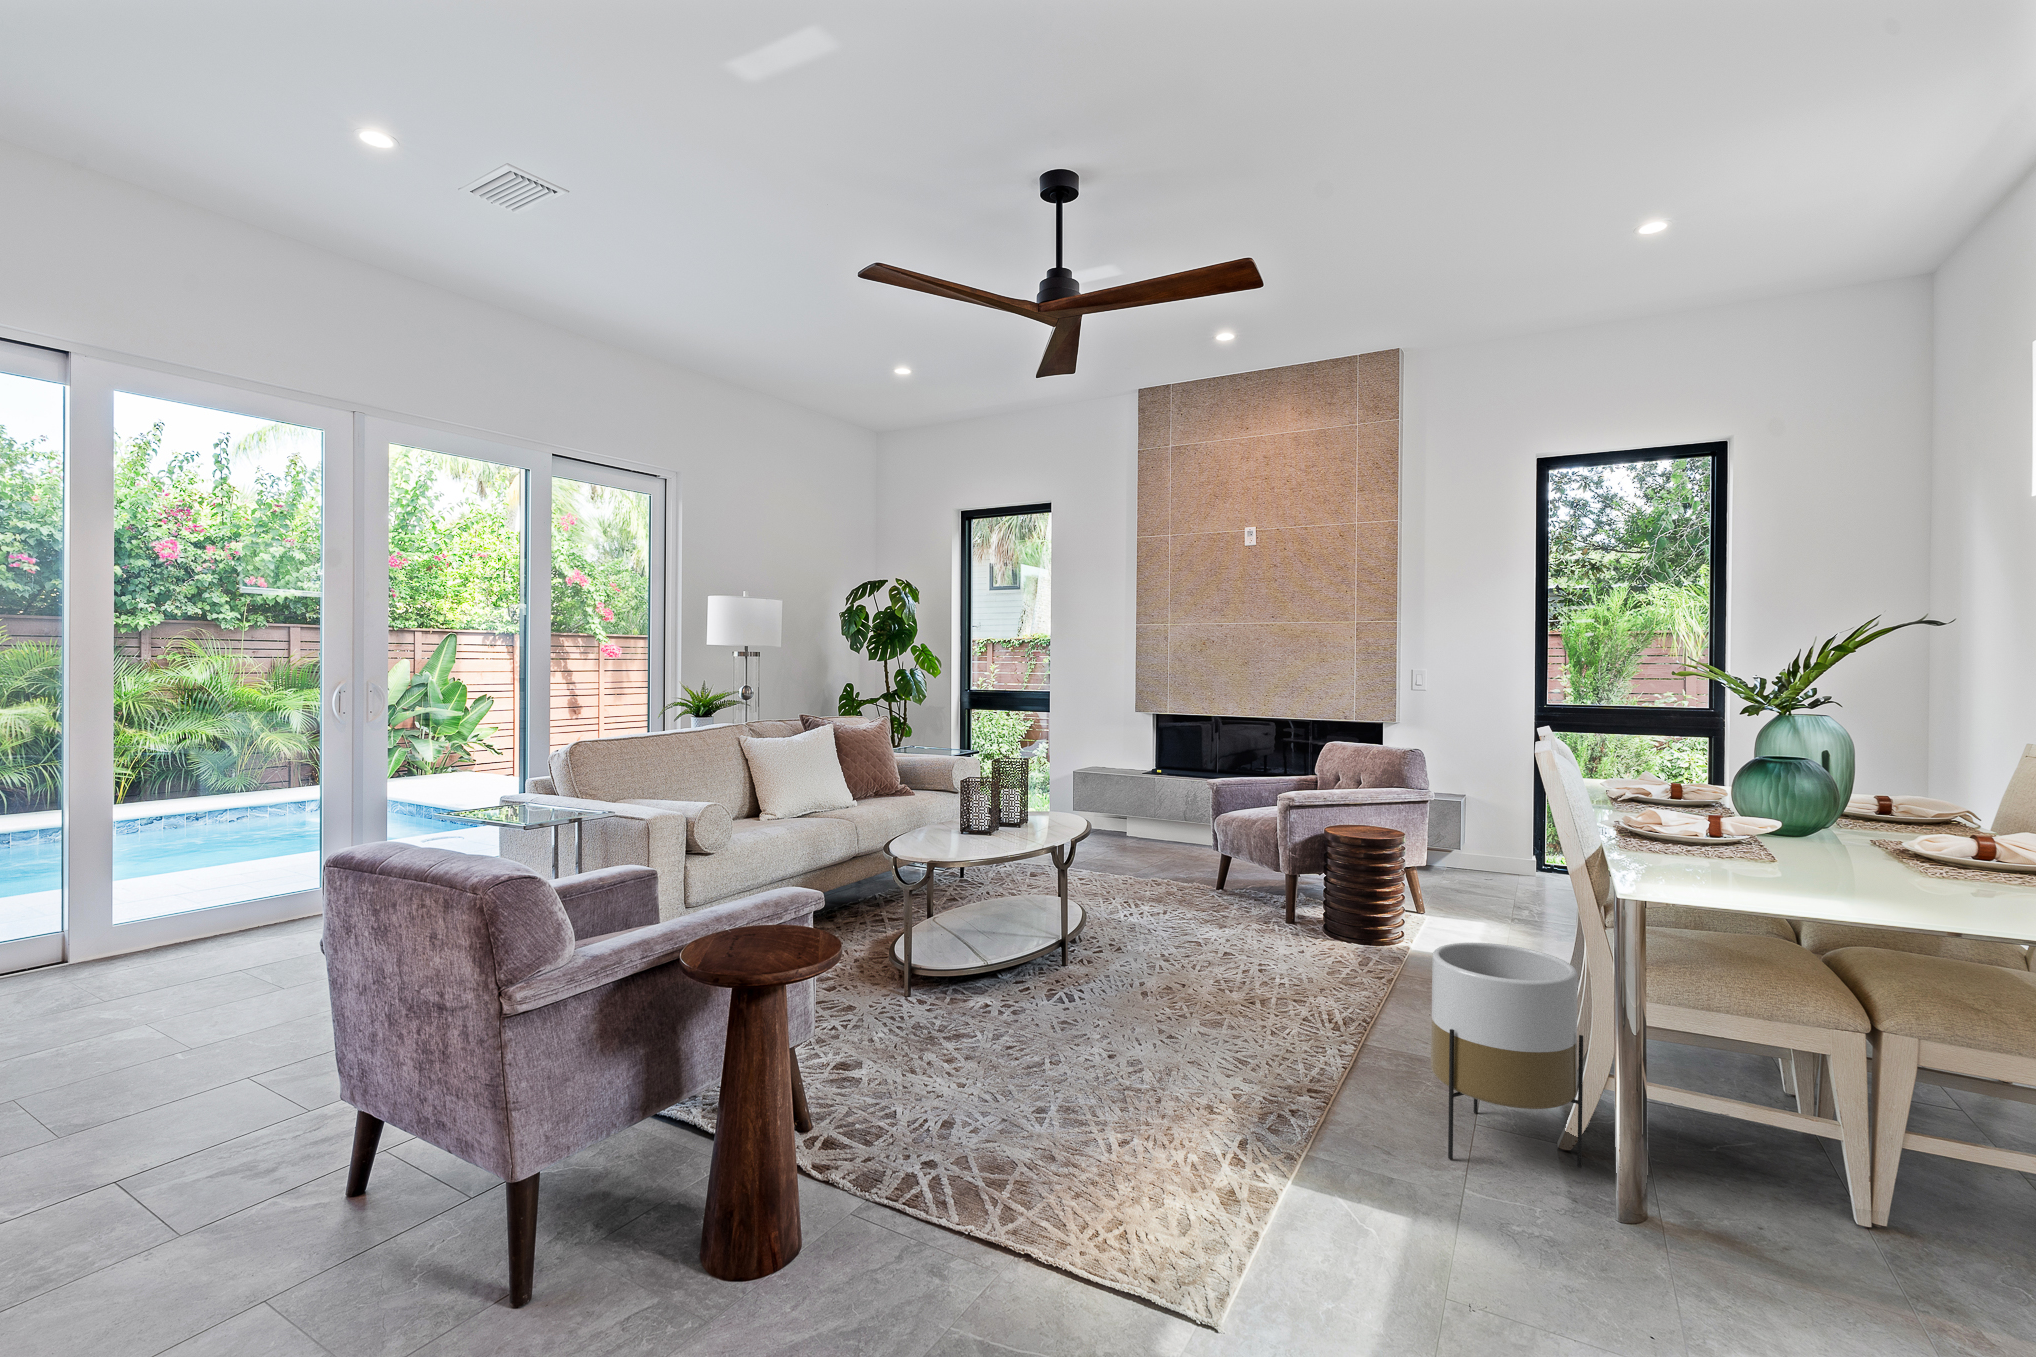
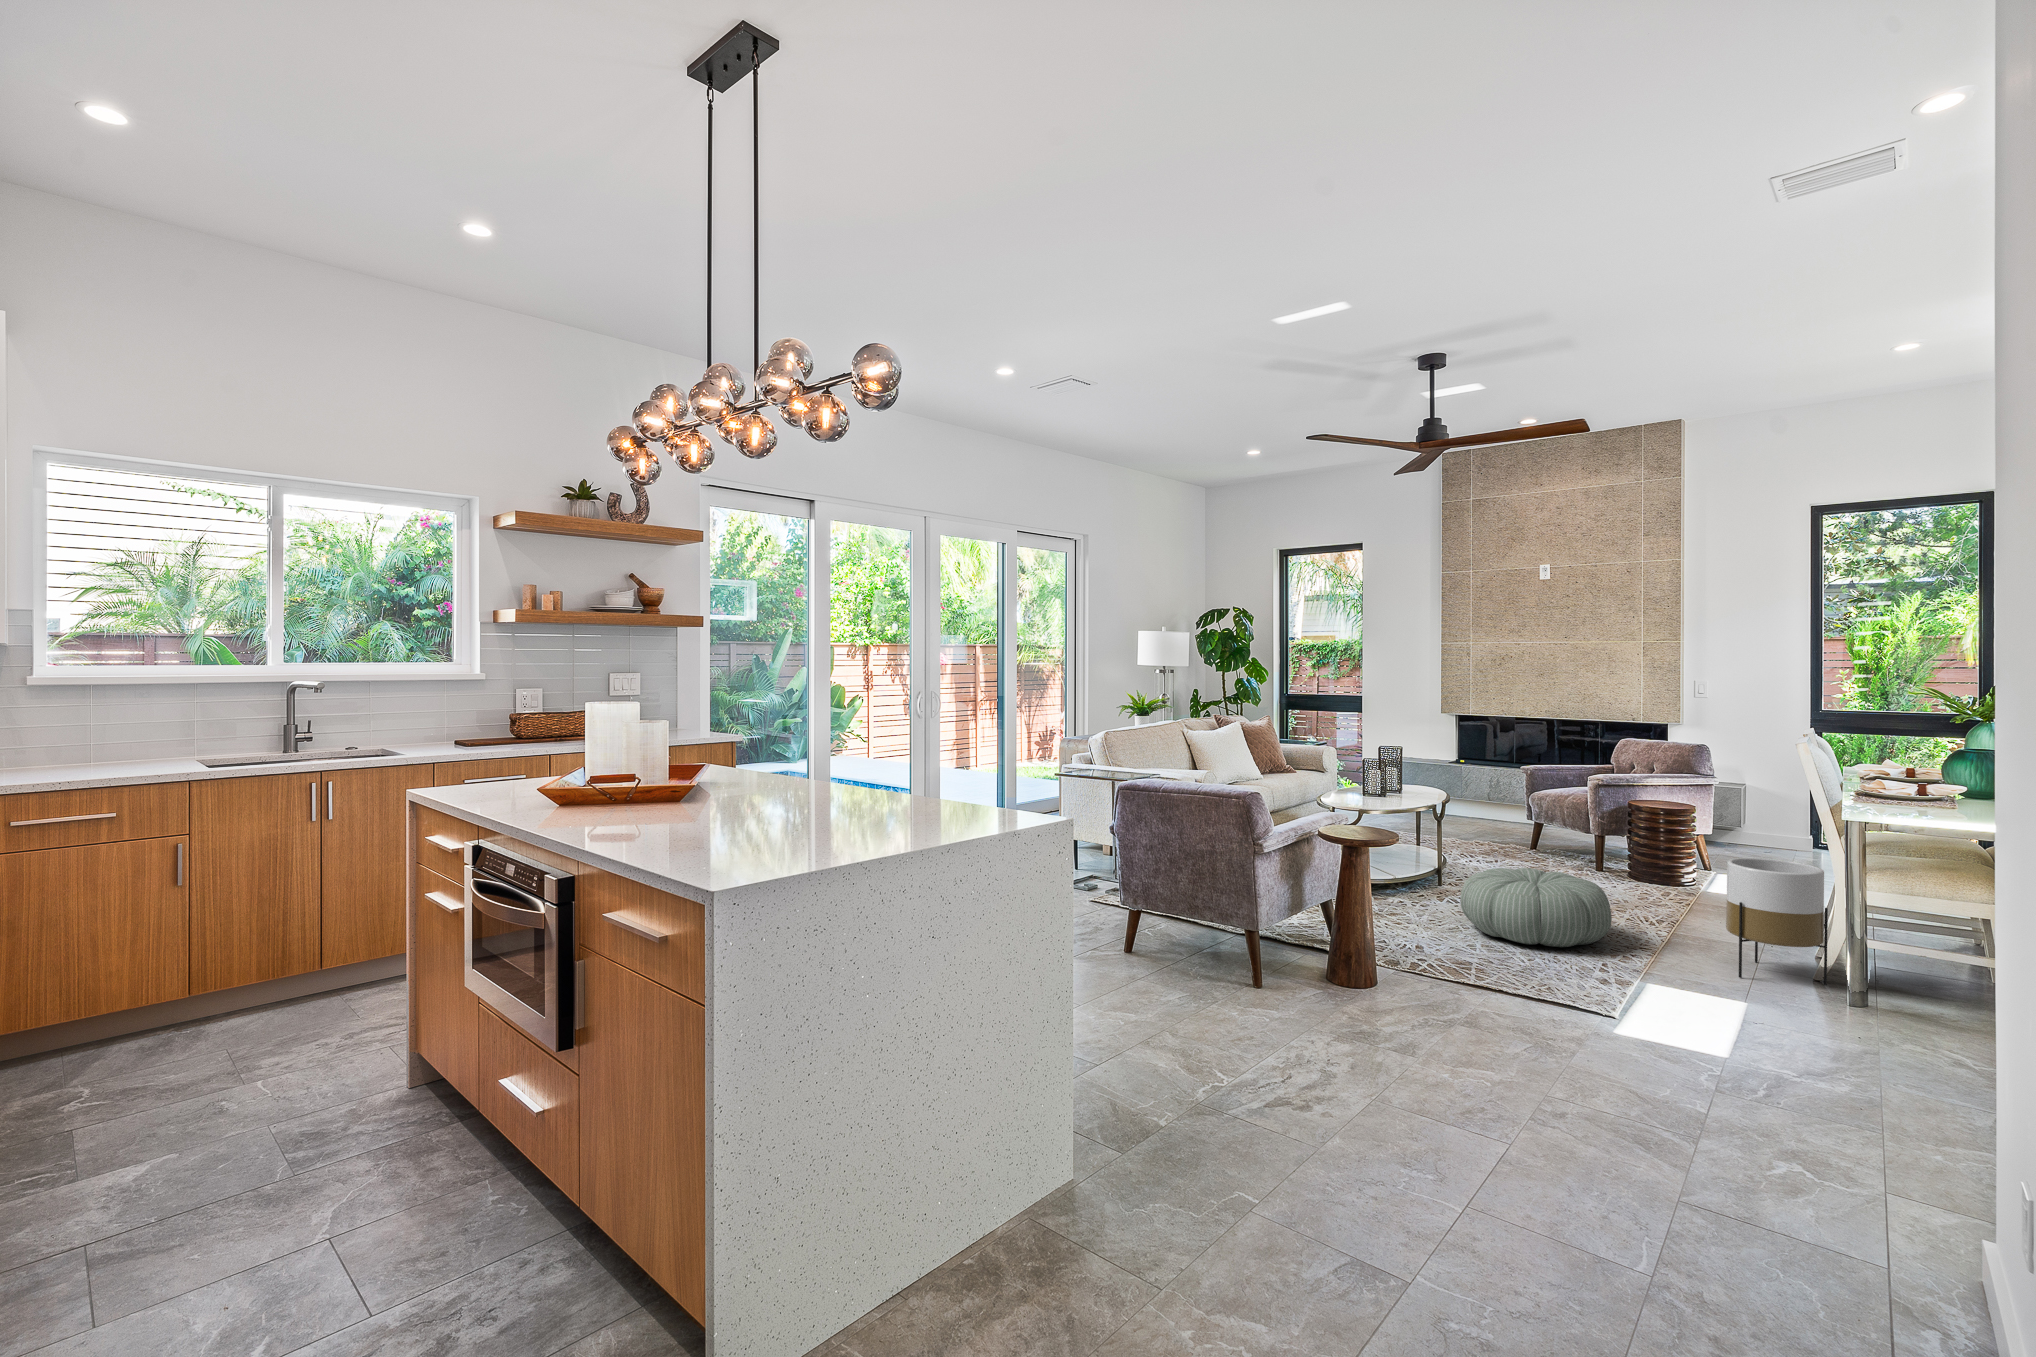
pouf: none [1049,952,1267,1100] -> present [1460,868,1612,947]

